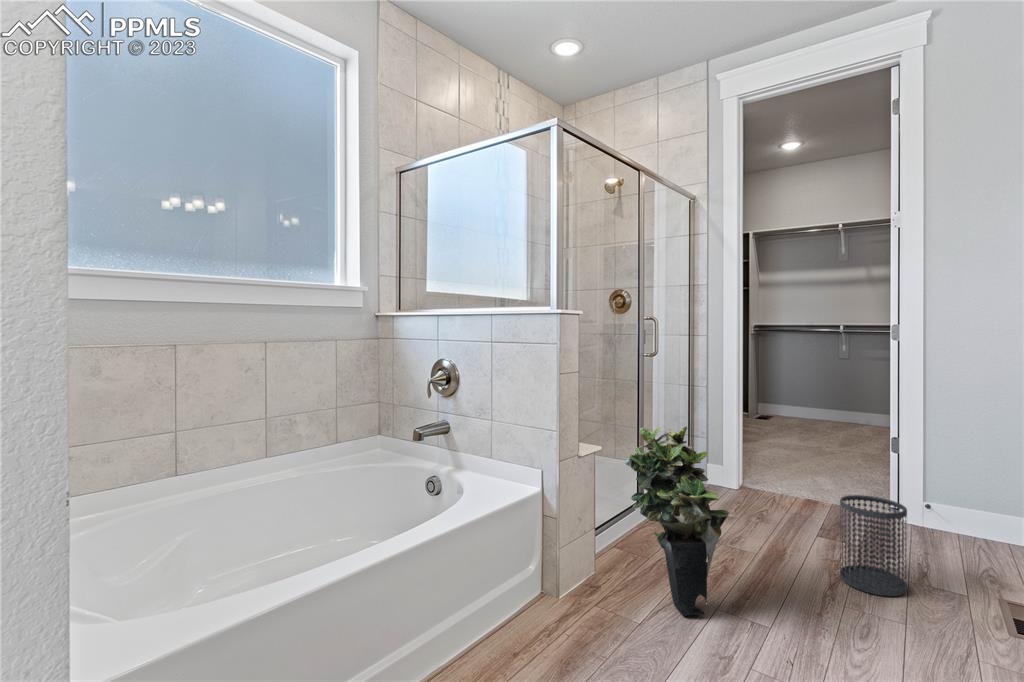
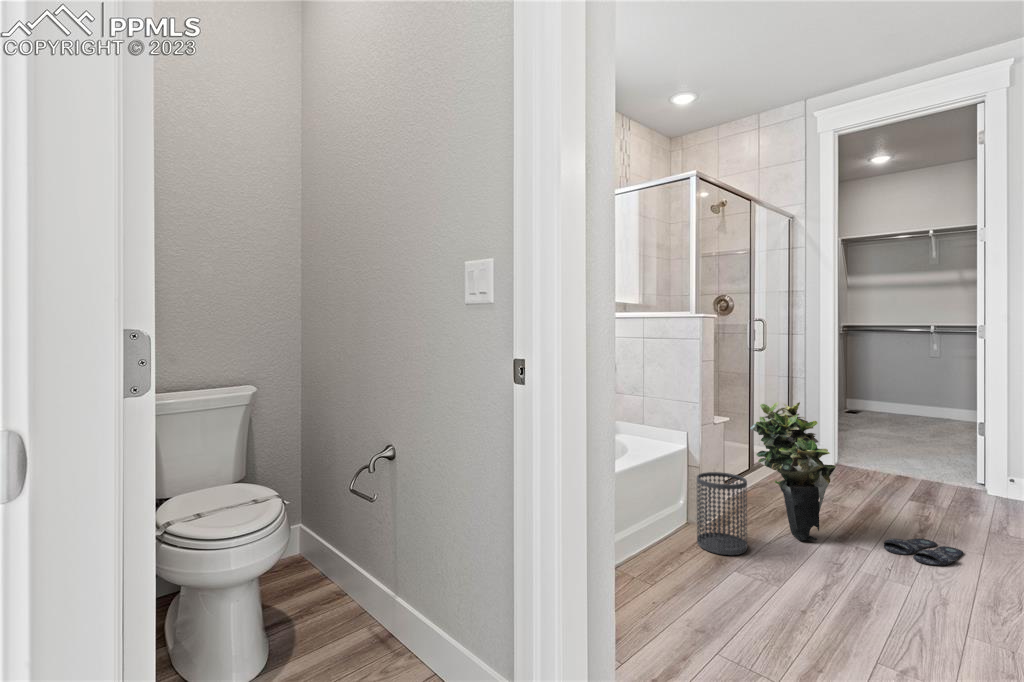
wastebasket: present [840,495,907,596] -> present [697,472,747,555]
slippers: none [787,602,884,653] -> present [884,538,963,566]

